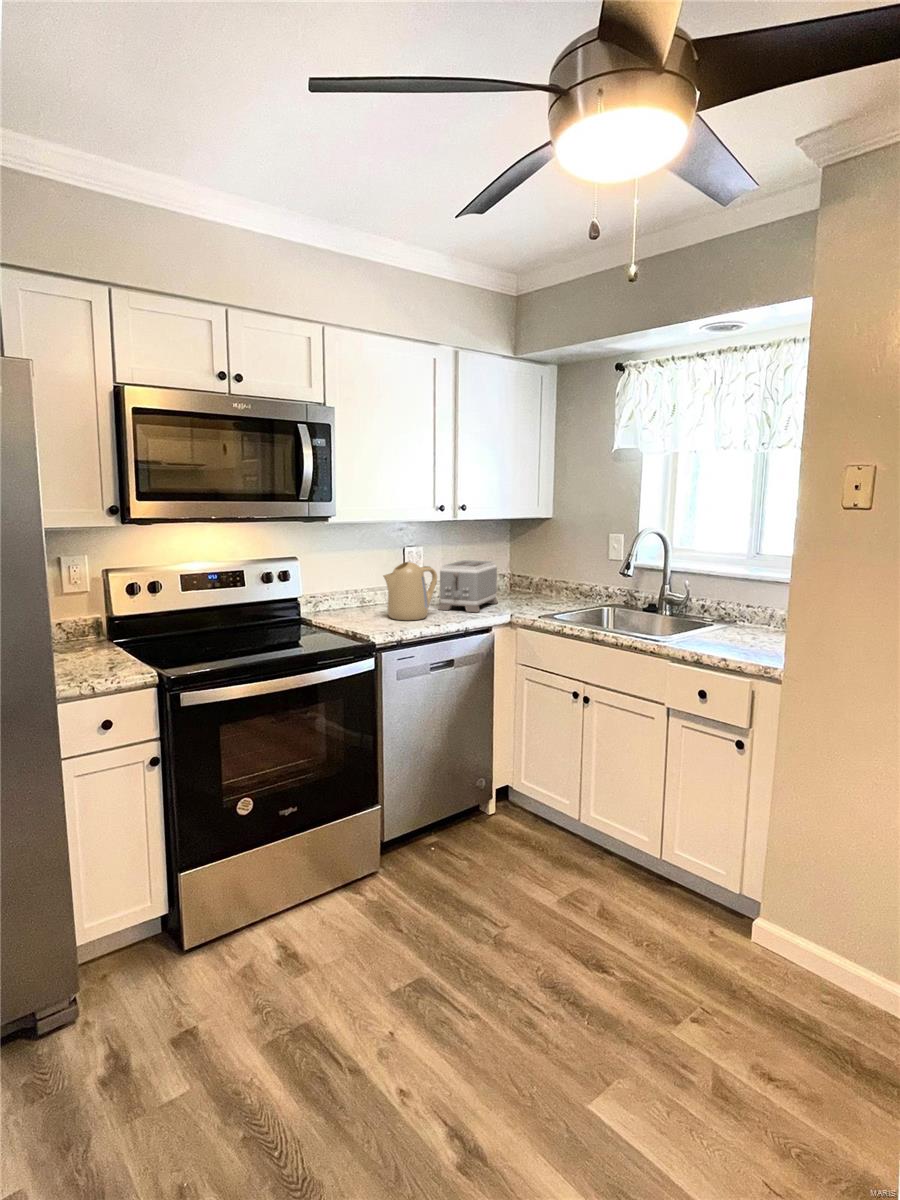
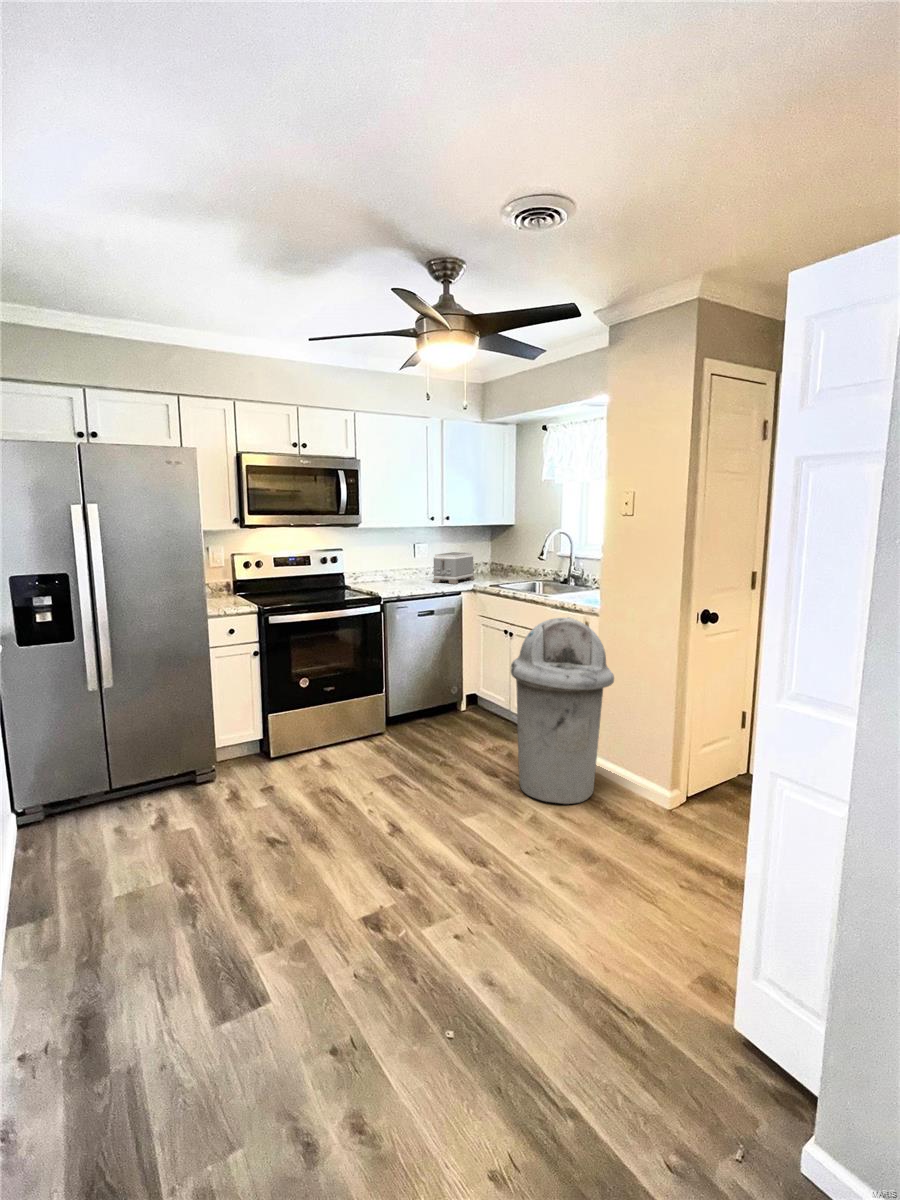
kettle: present [383,562,437,620] -> none [394,552,429,587]
trash can: none [643,694,843,1041] -> present [511,617,614,804]

